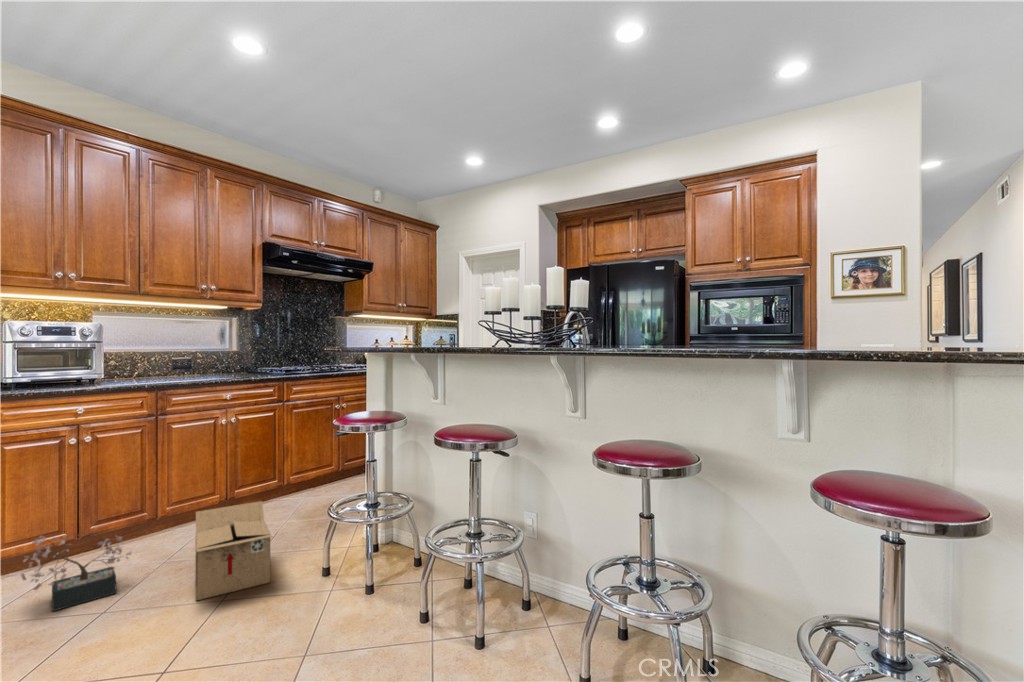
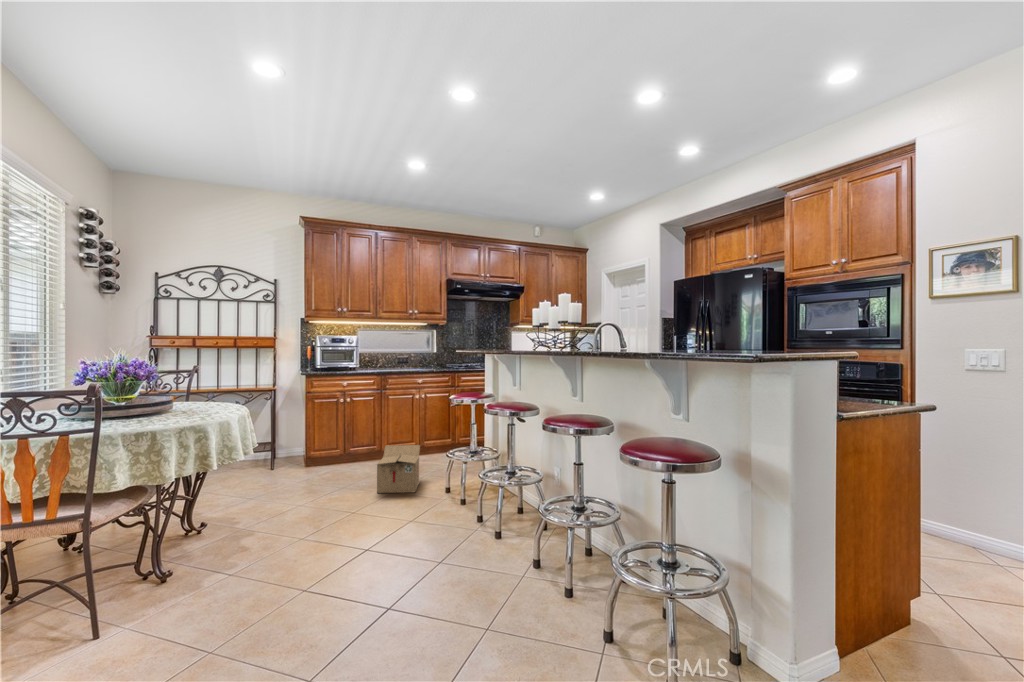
decorative plant: present [21,535,132,611] -> none [310,447,357,486]

